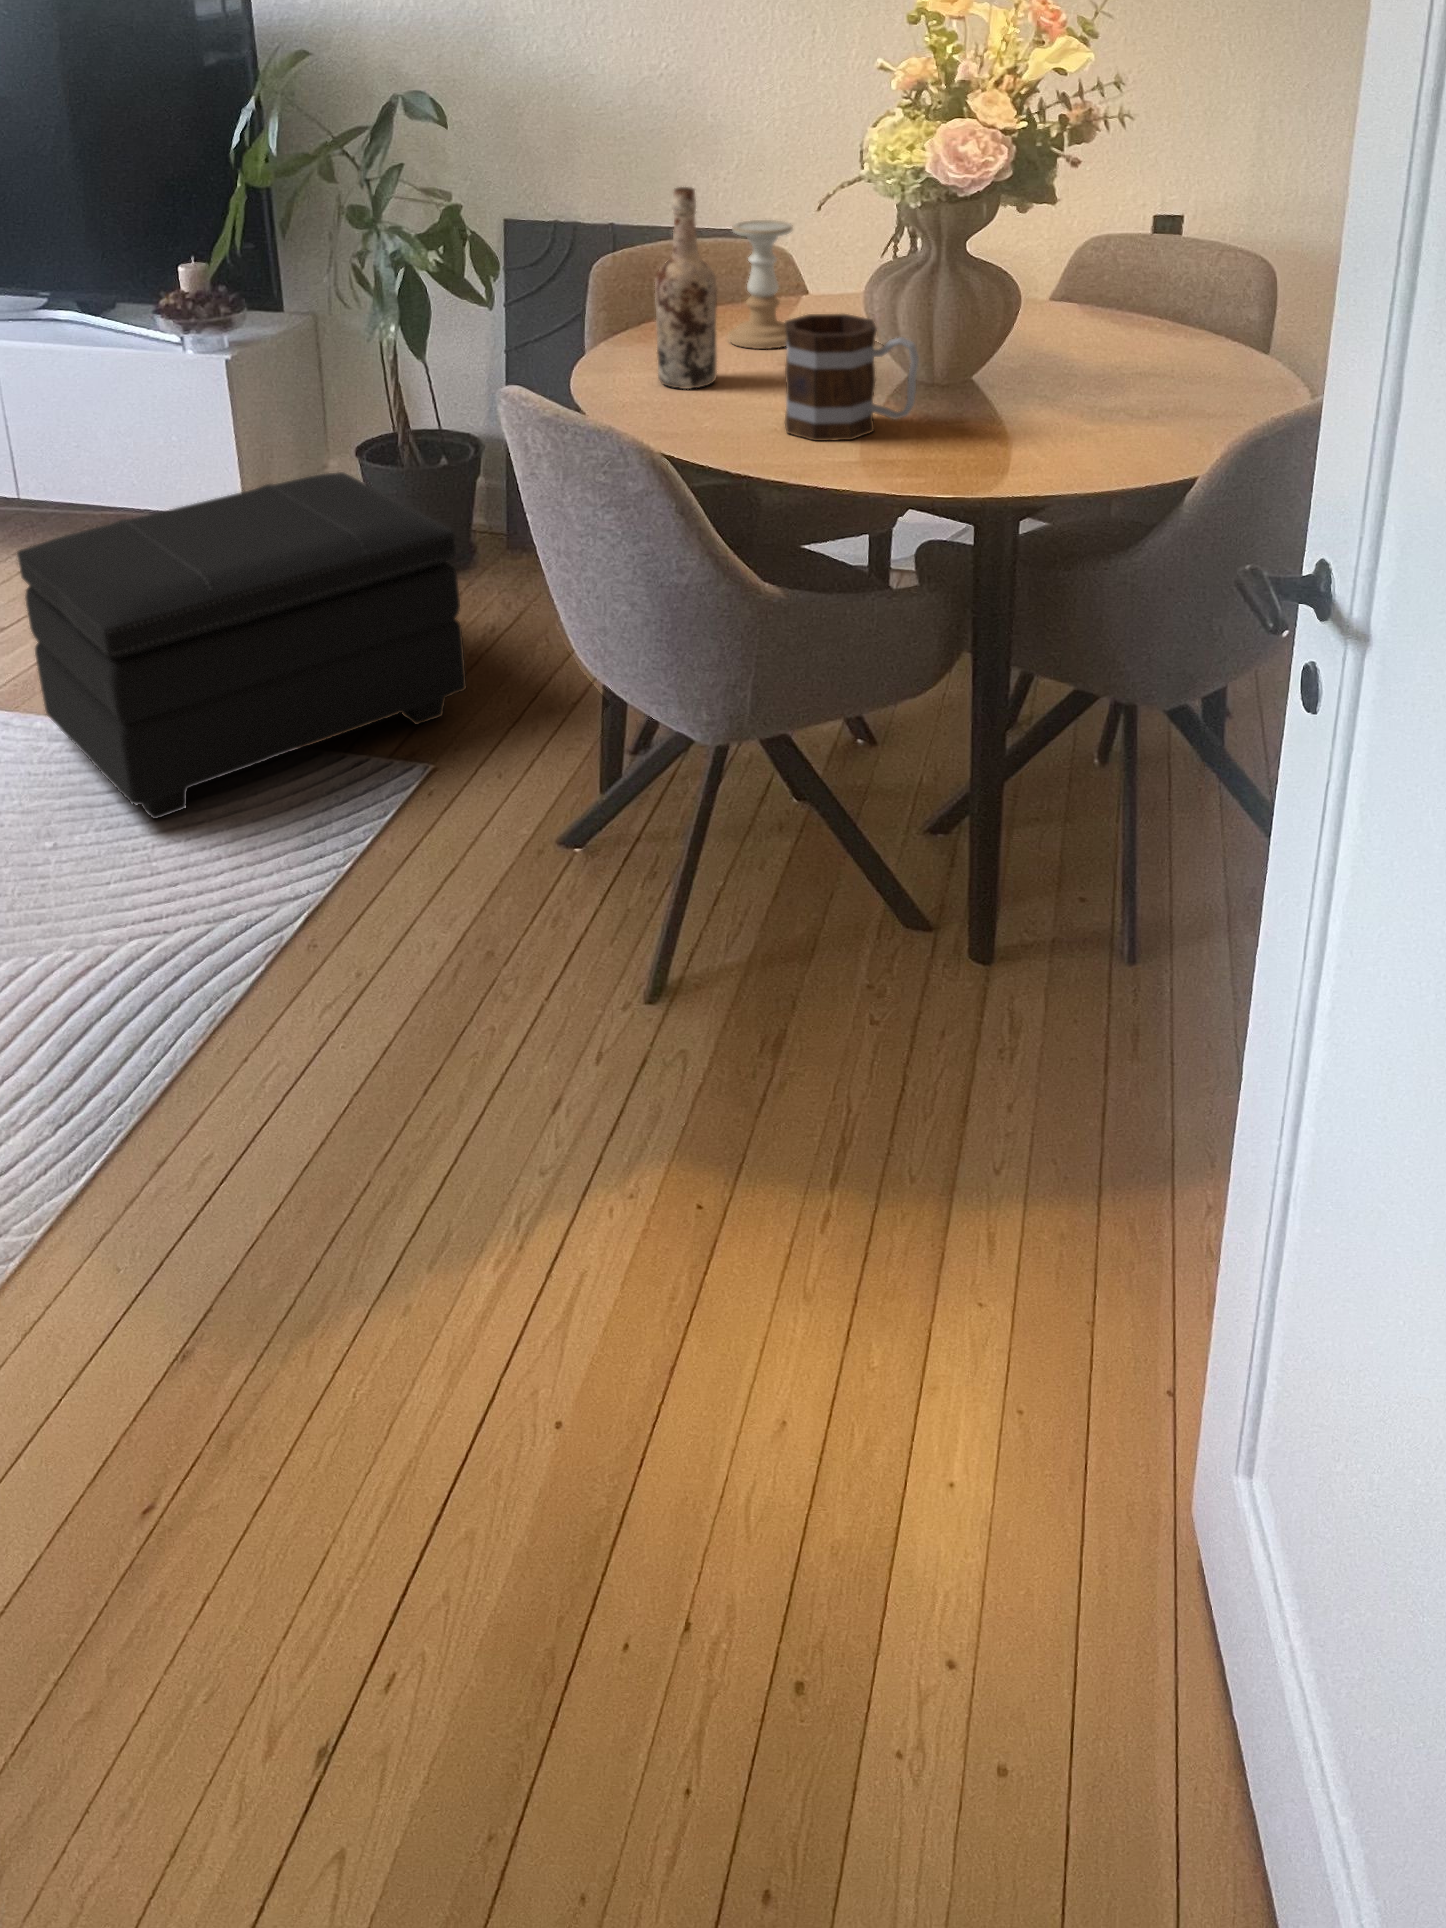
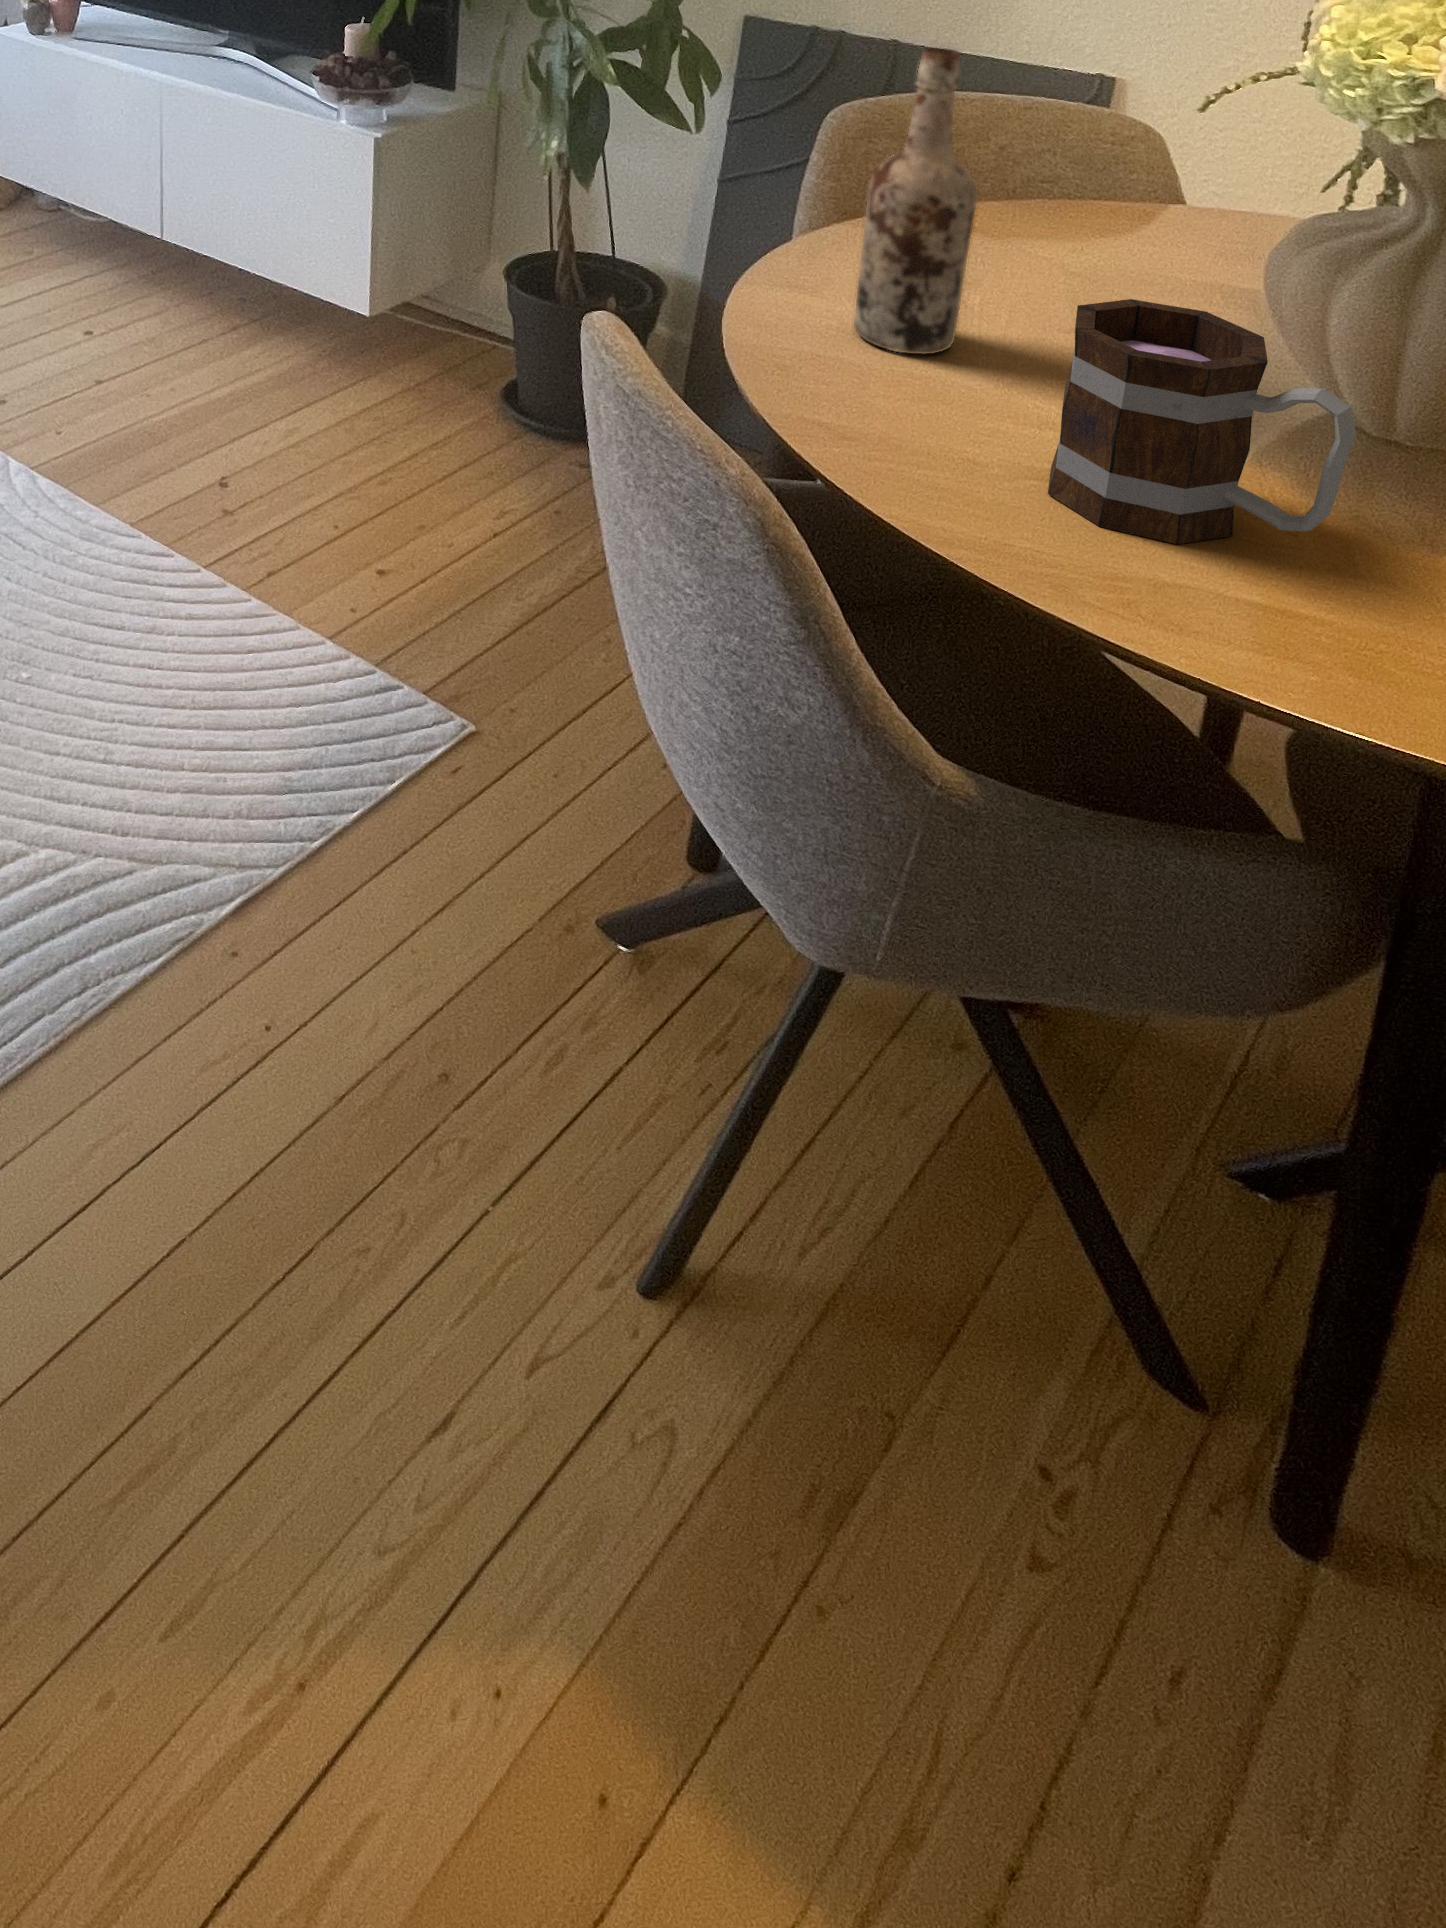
candle holder: present [728,220,793,349] -> none [1001,94,1149,300]
footstool: present [17,472,466,819] -> none [75,305,555,680]

